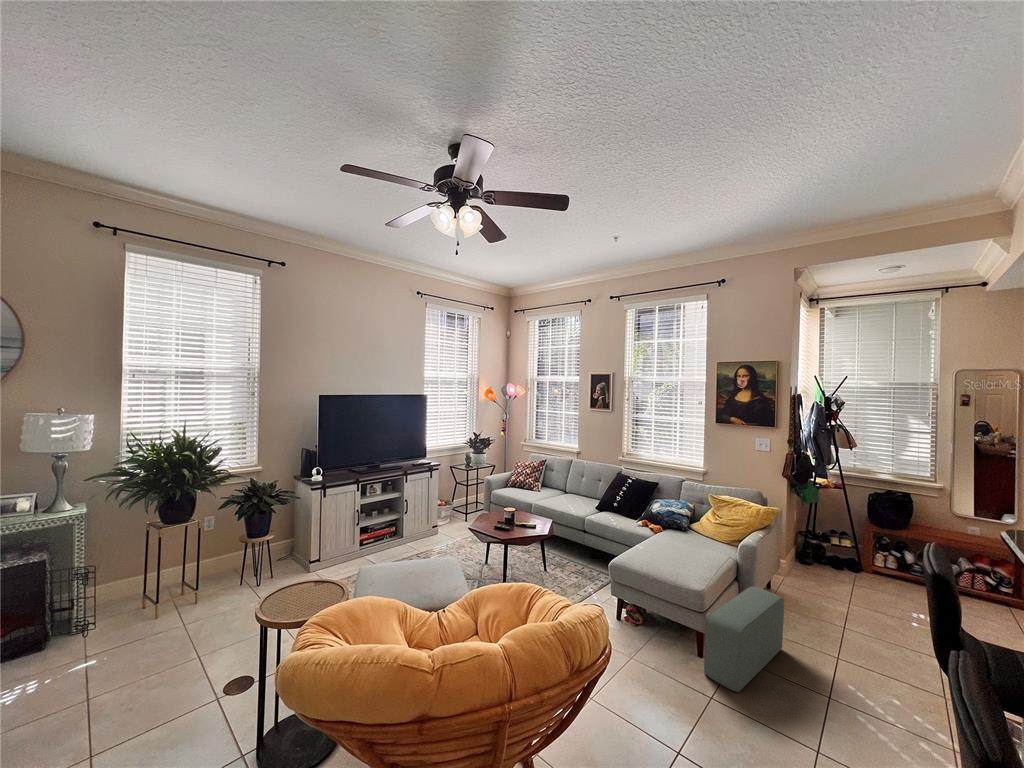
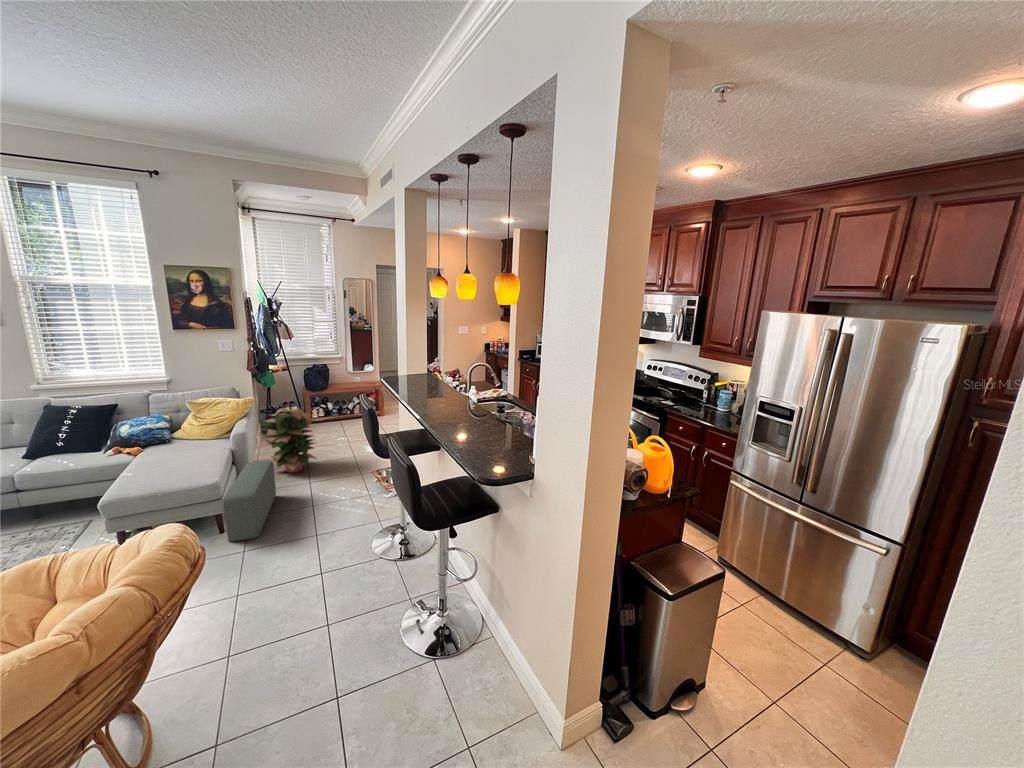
decorative plant: none [780,533,863,632] -> present [261,408,316,473]

